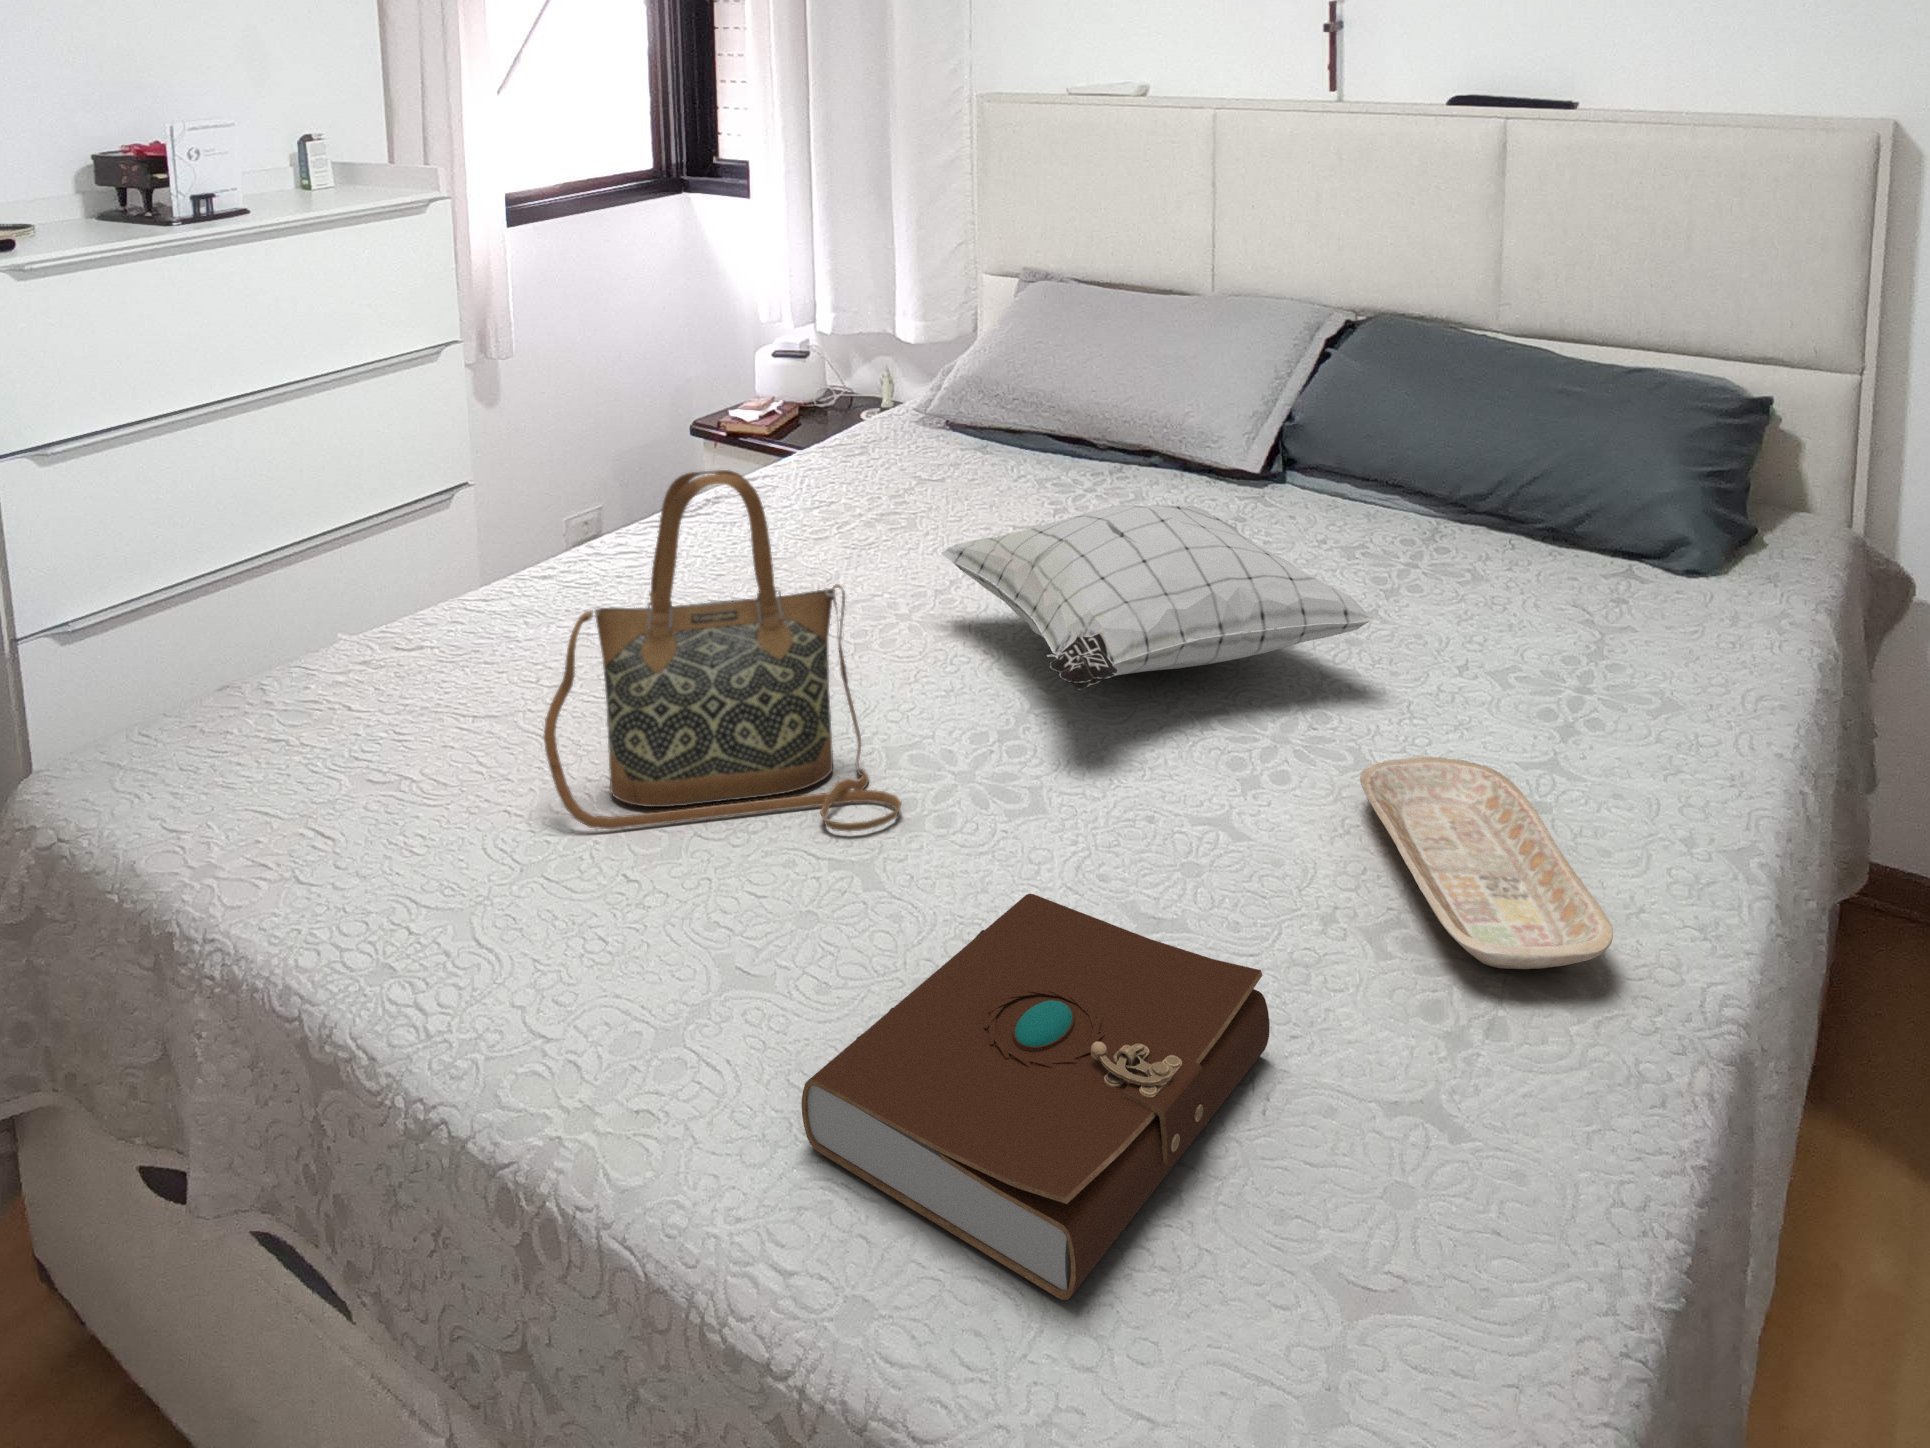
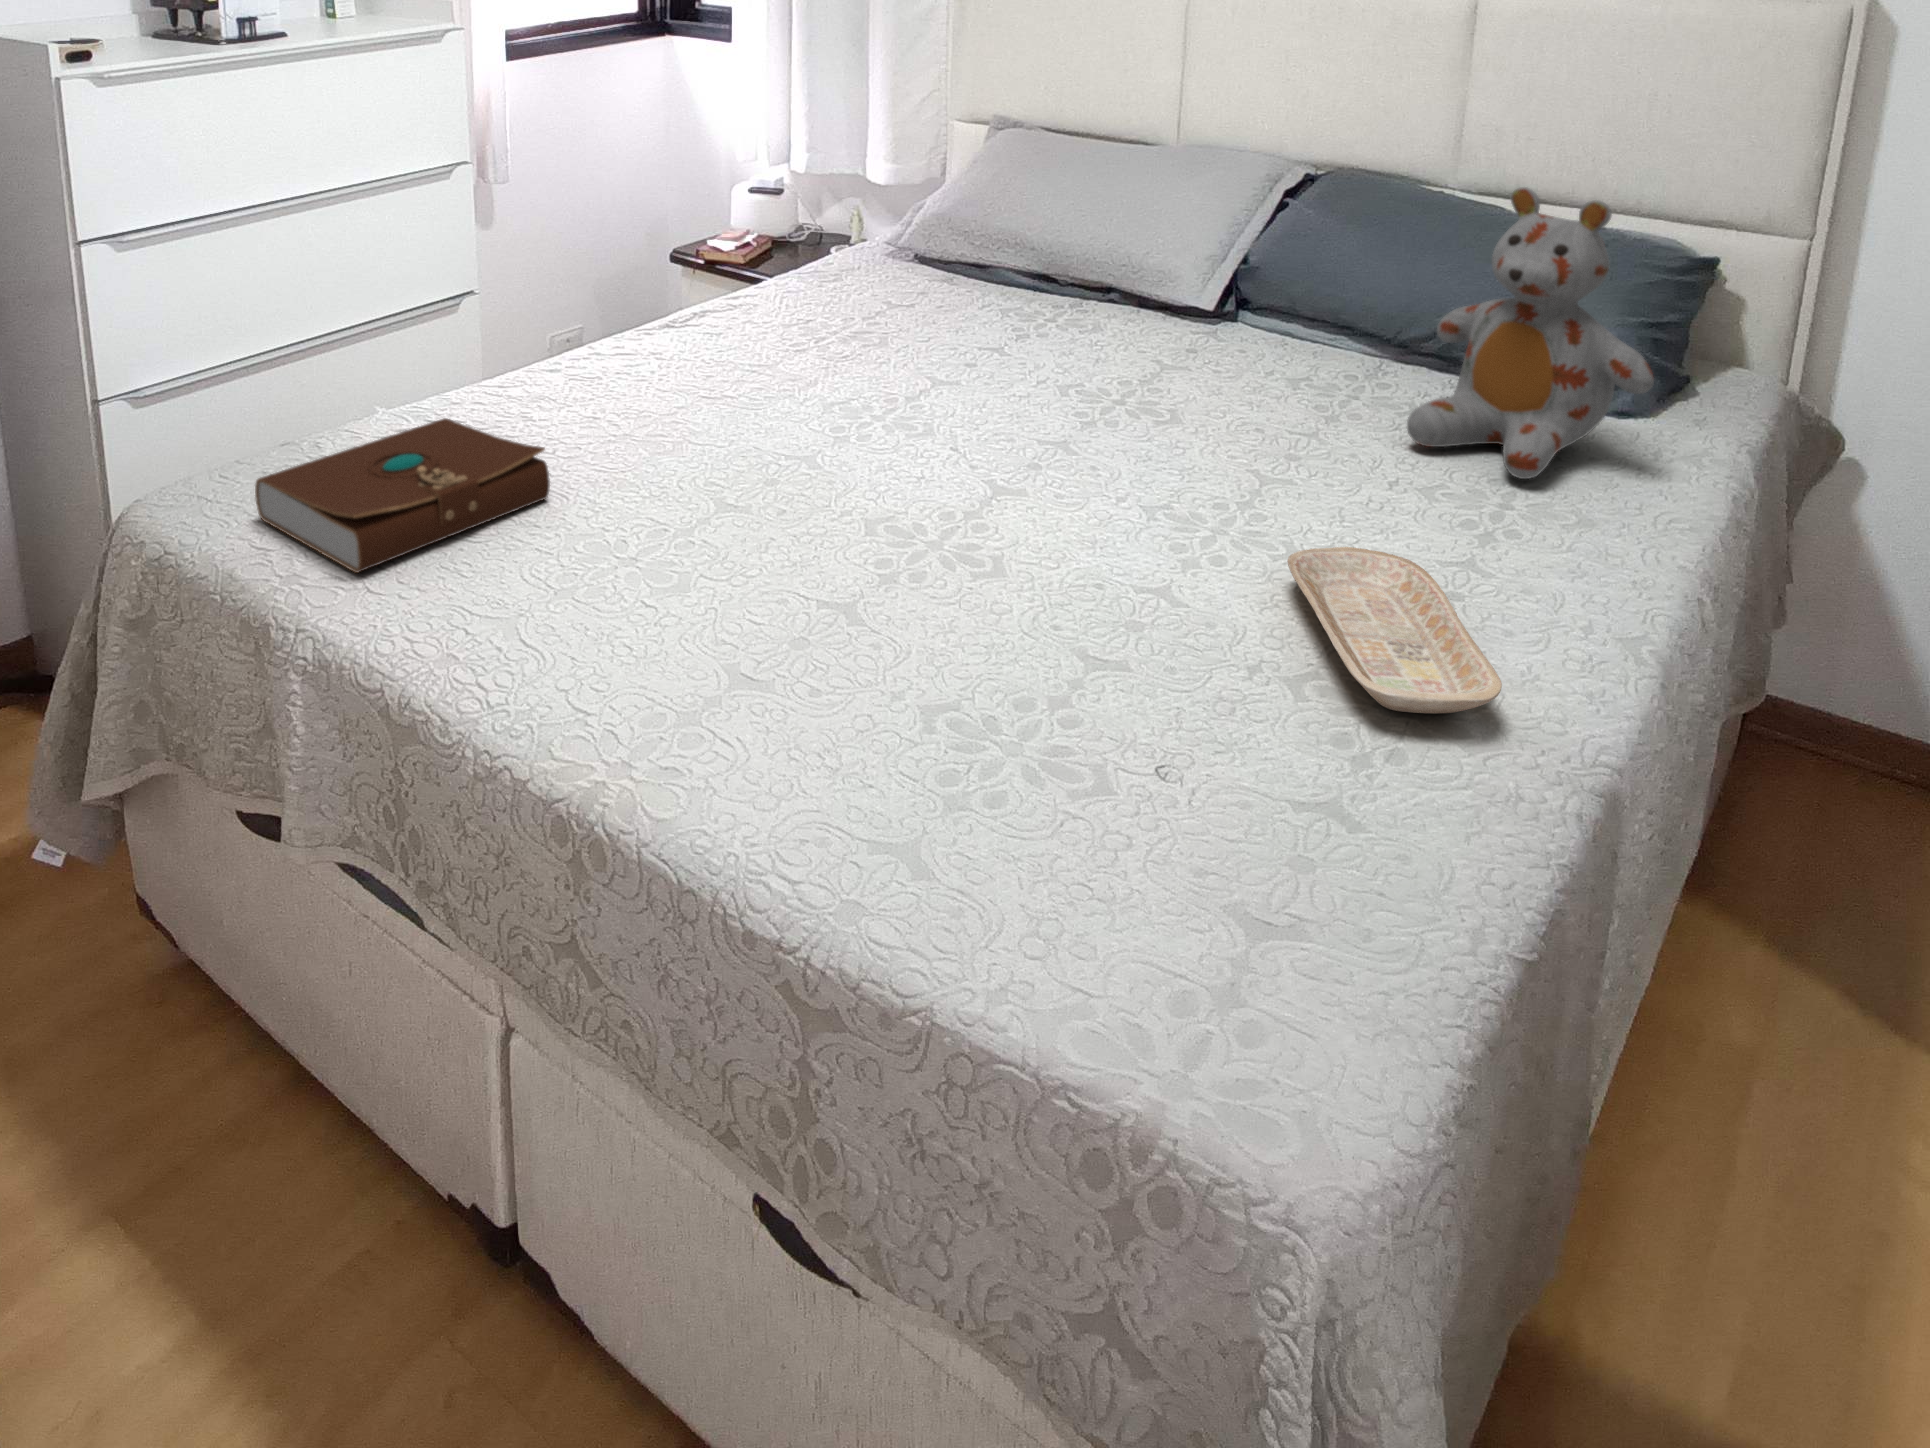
stuffed bear: none [1473,335,1729,657] -> present [1407,187,1654,479]
handbag: present [544,470,902,832] -> none [573,268,879,580]
pillow: present [941,505,1375,690] -> none [916,325,1312,475]
book: present [802,894,1270,1300] -> present [255,418,550,573]

